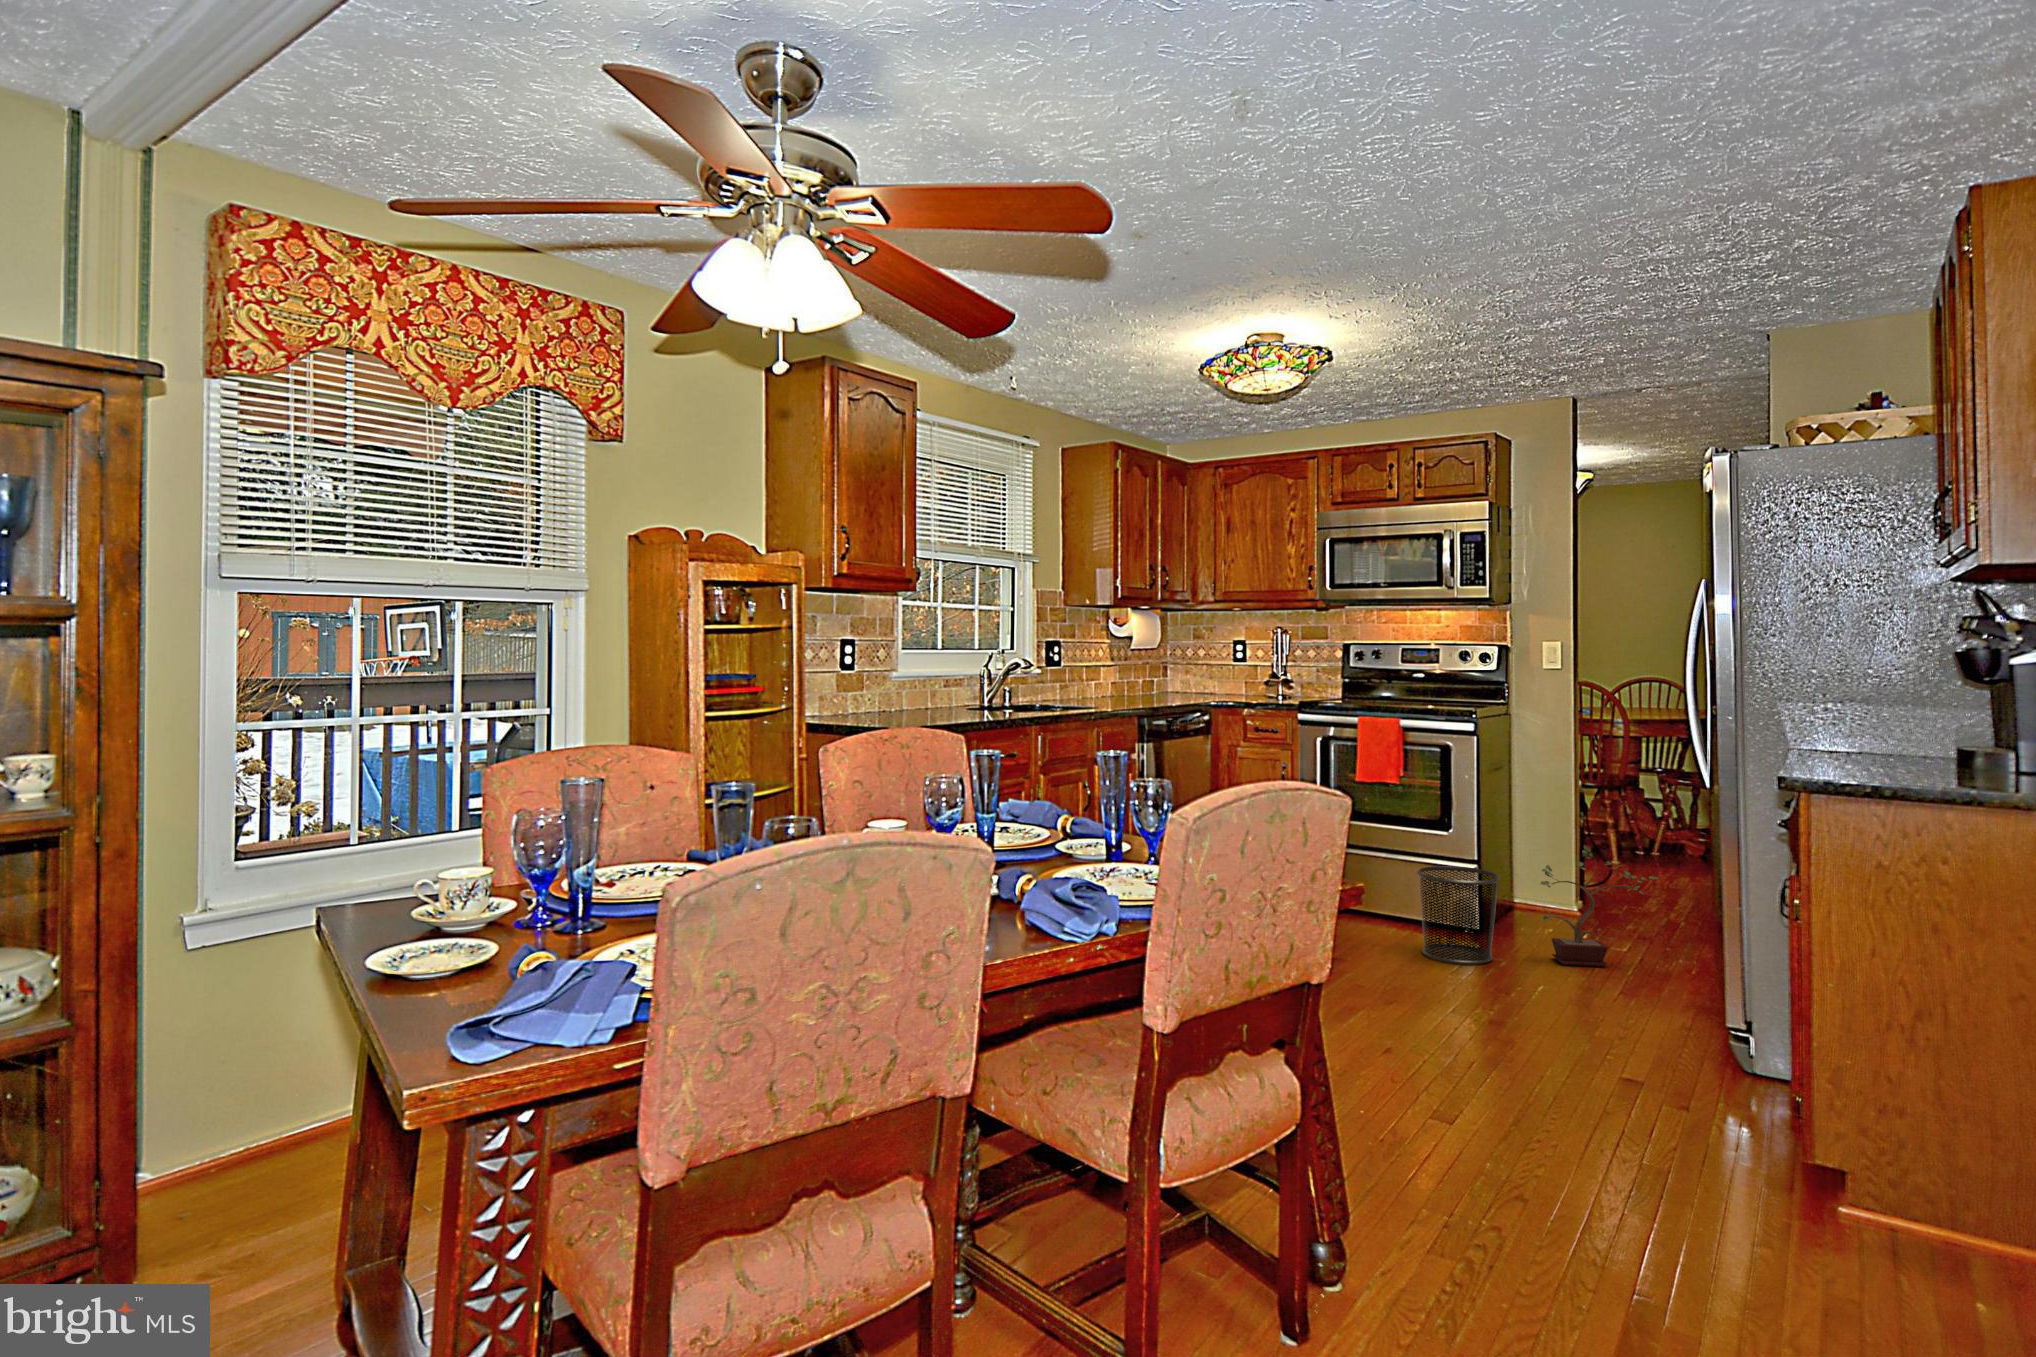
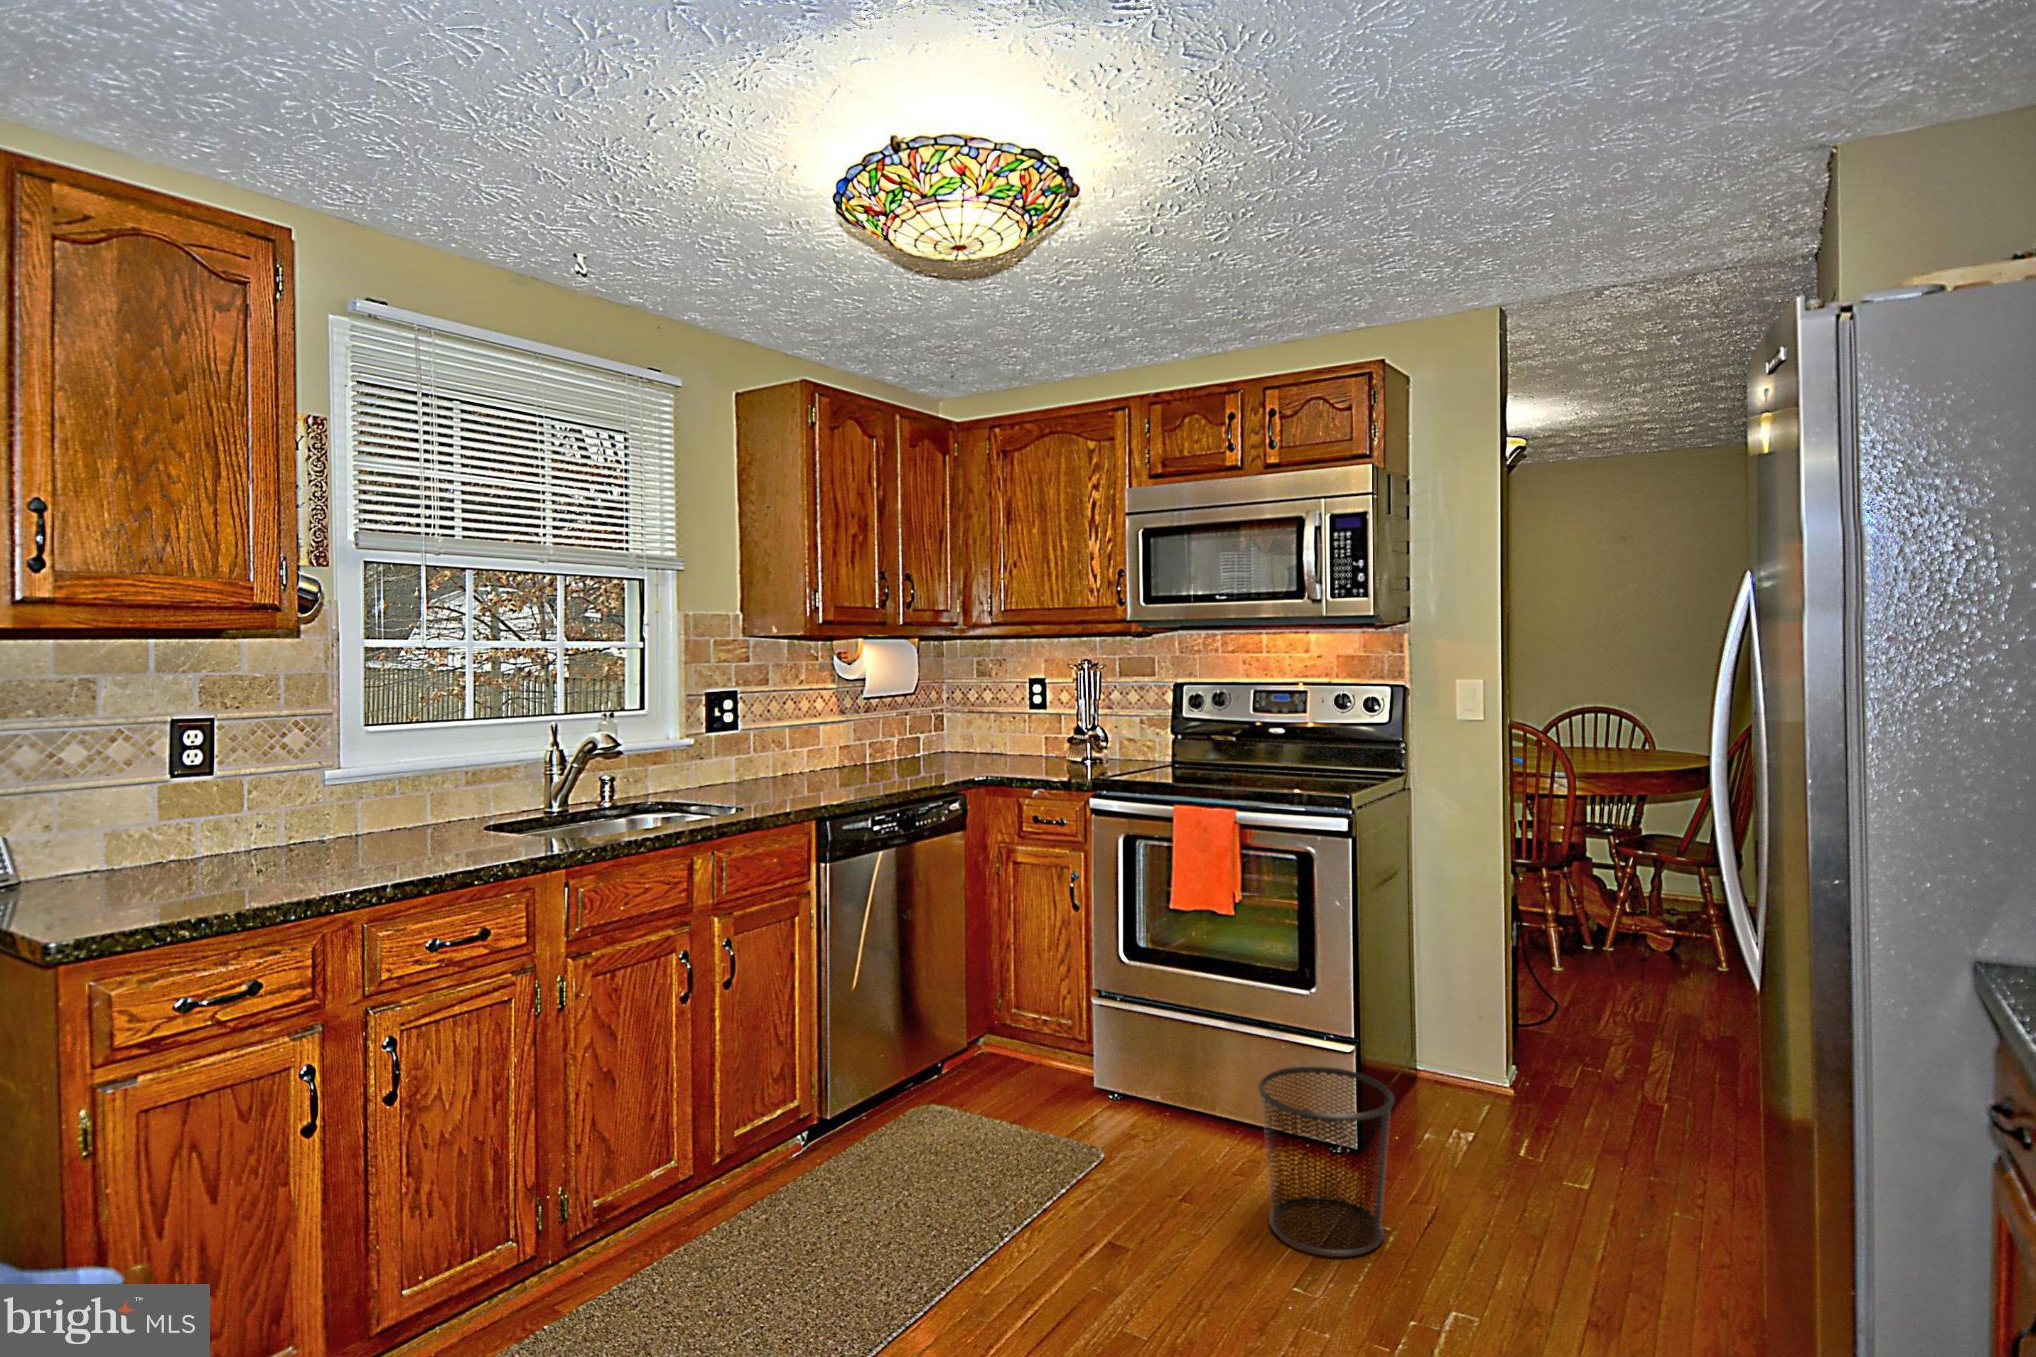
potted plant: present [1540,845,1658,966] -> none [1458,1035,1660,1250]

